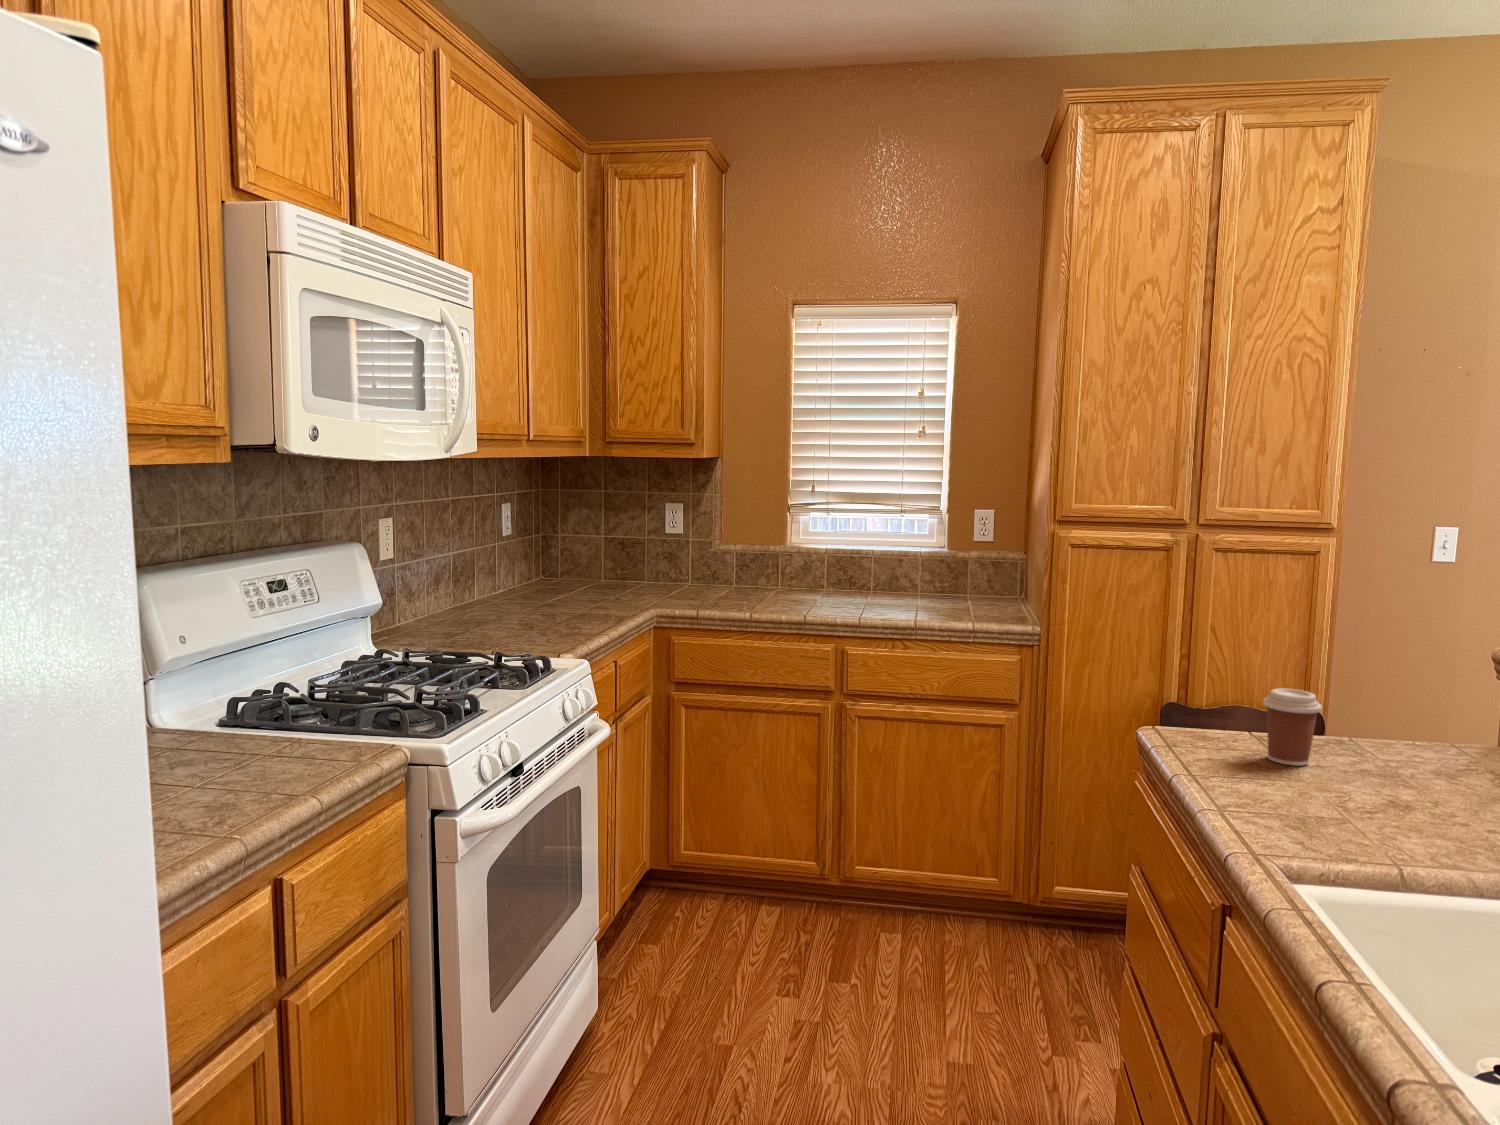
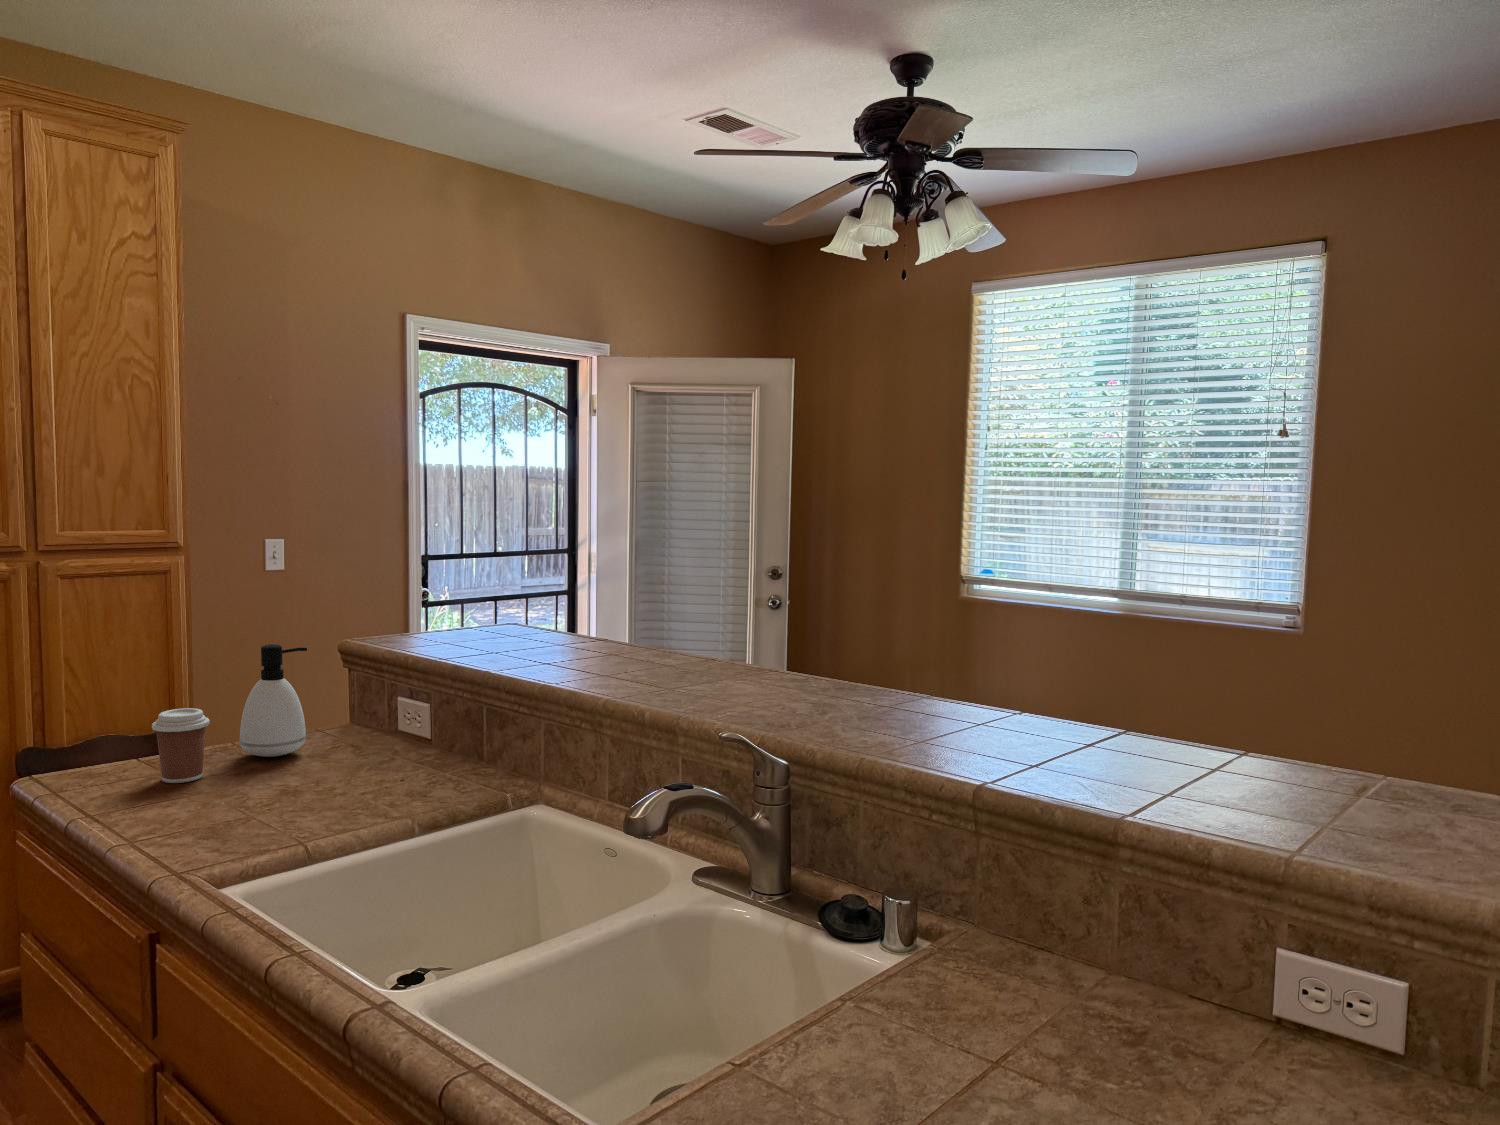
soap dispenser: none [1356,638,1447,764] -> present [240,644,307,757]

